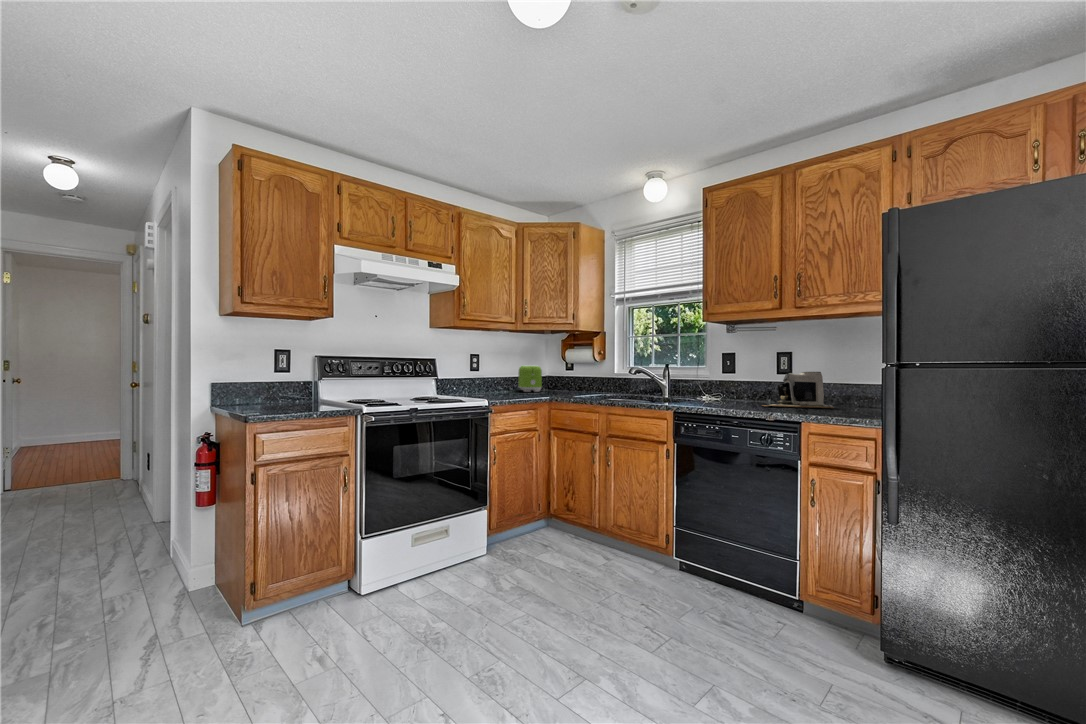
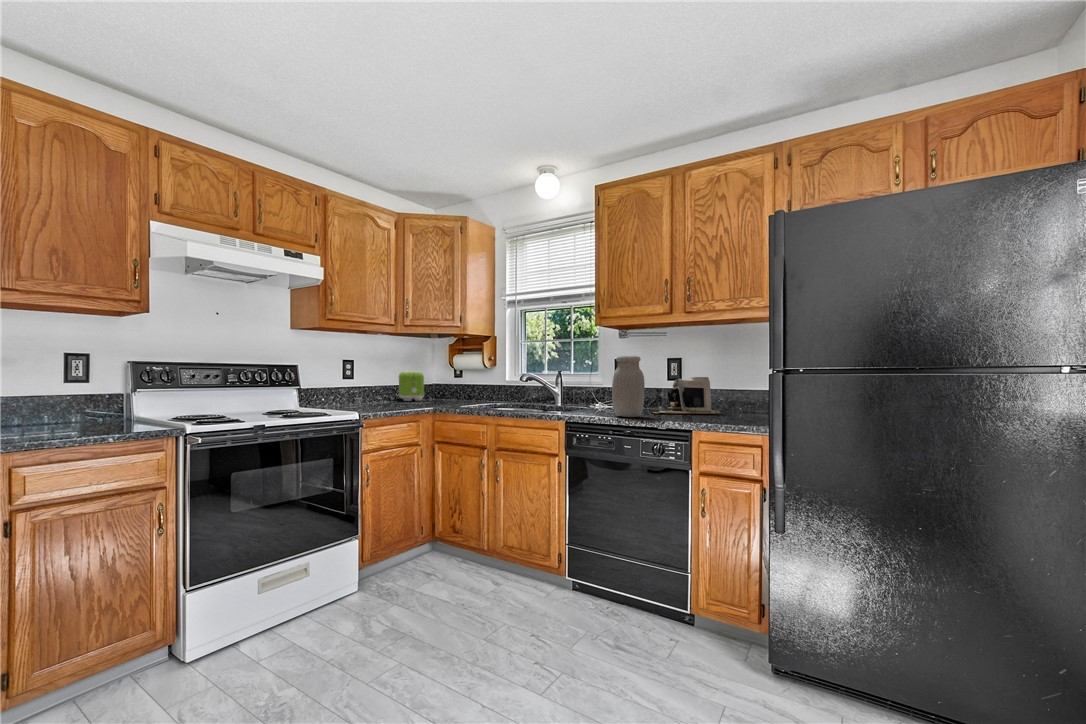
jar: none [721,351,753,409] -> present [612,356,645,417]

